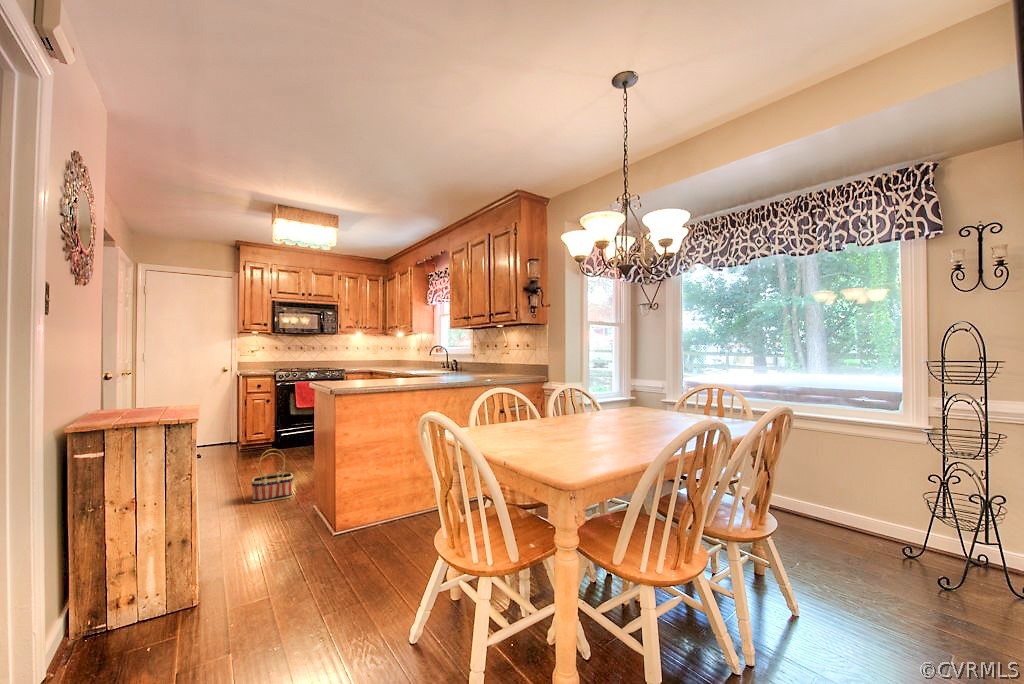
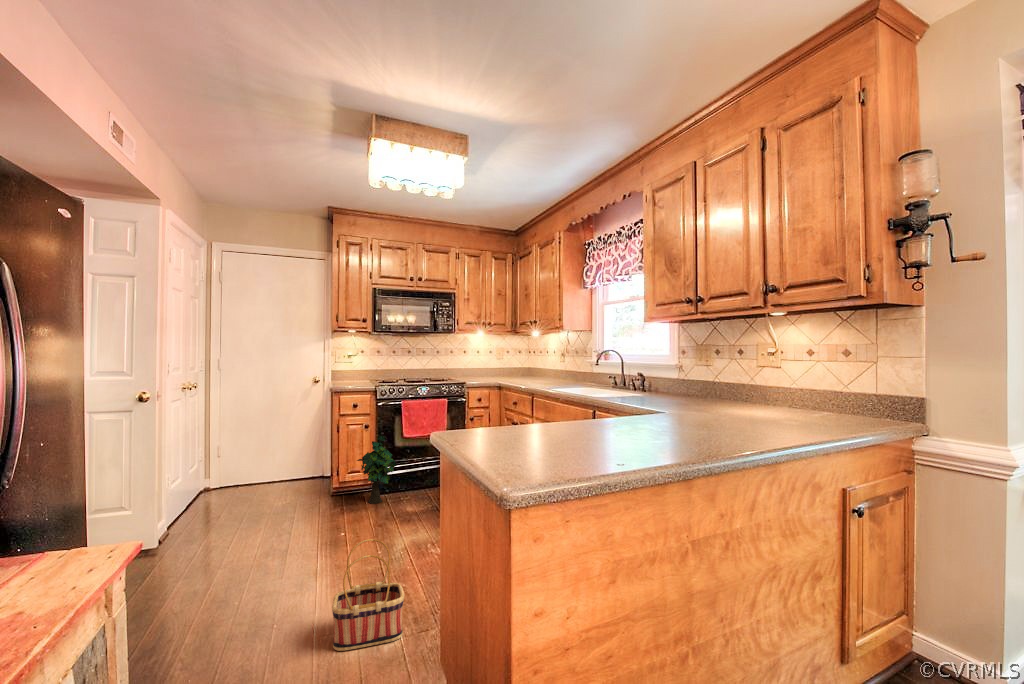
decorative plant: none [260,405,291,453] -> present [357,436,397,504]

